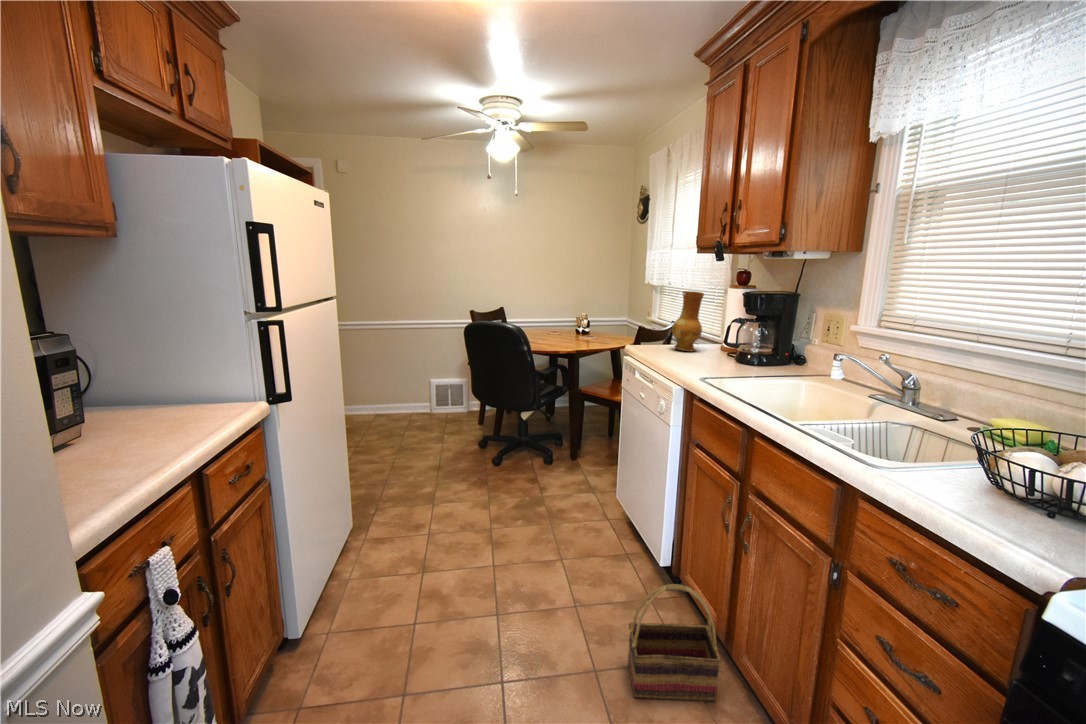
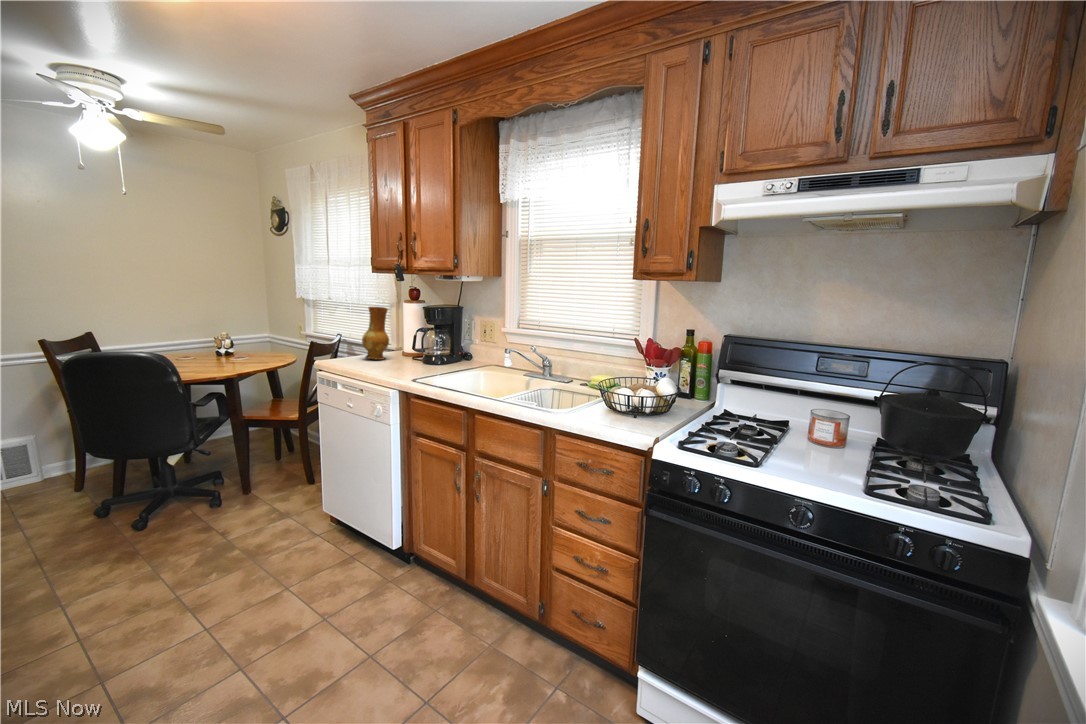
basket: present [628,584,721,701] -> none [393,547,472,658]

